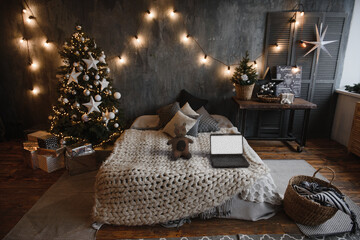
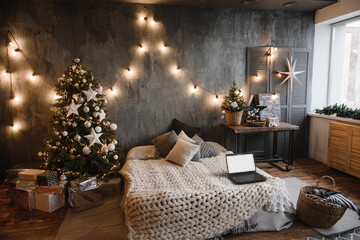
teddy bear: present [167,123,193,160] -> none [186,145,212,181]

